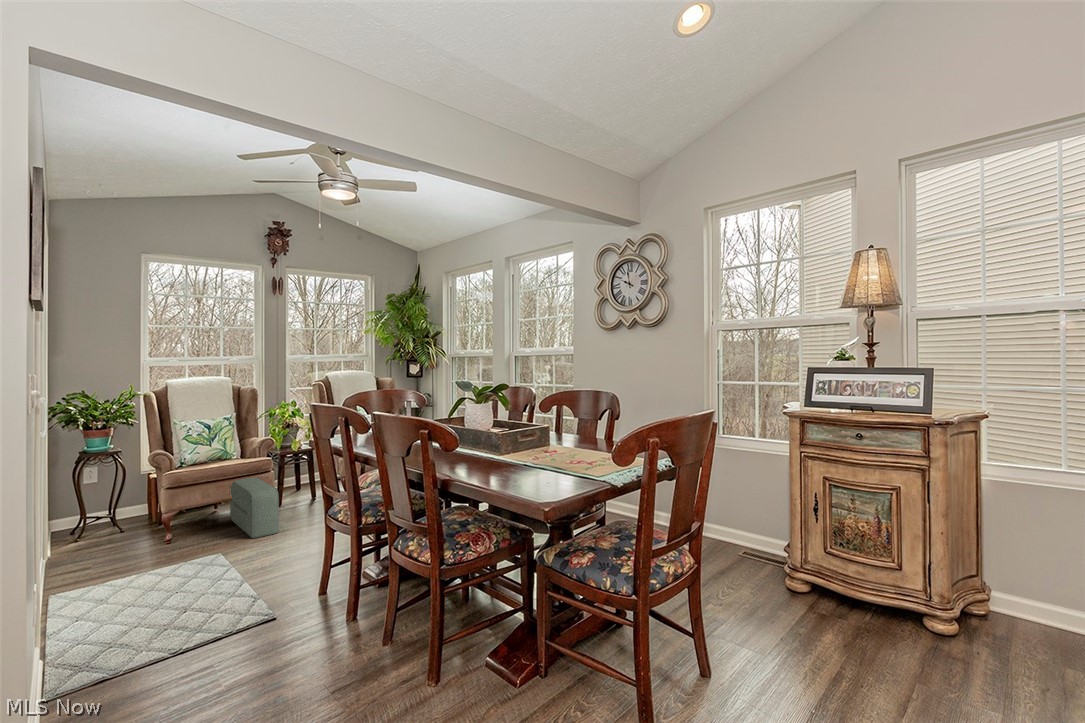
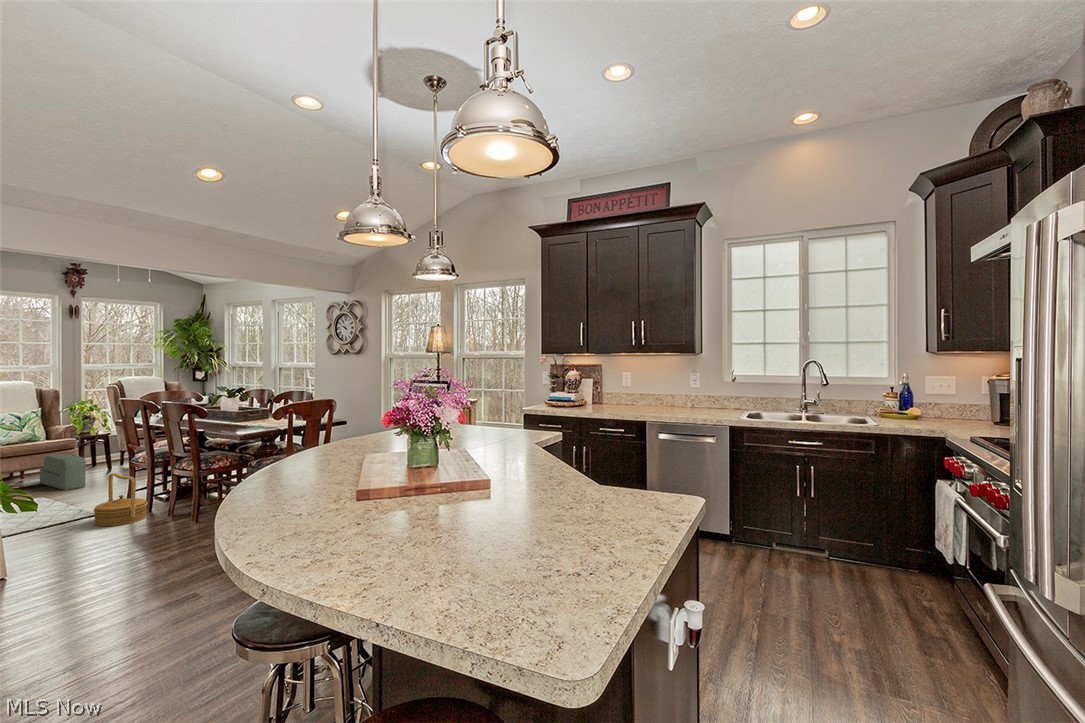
woven basket: none [259,545,351,666] -> present [93,473,148,526]

